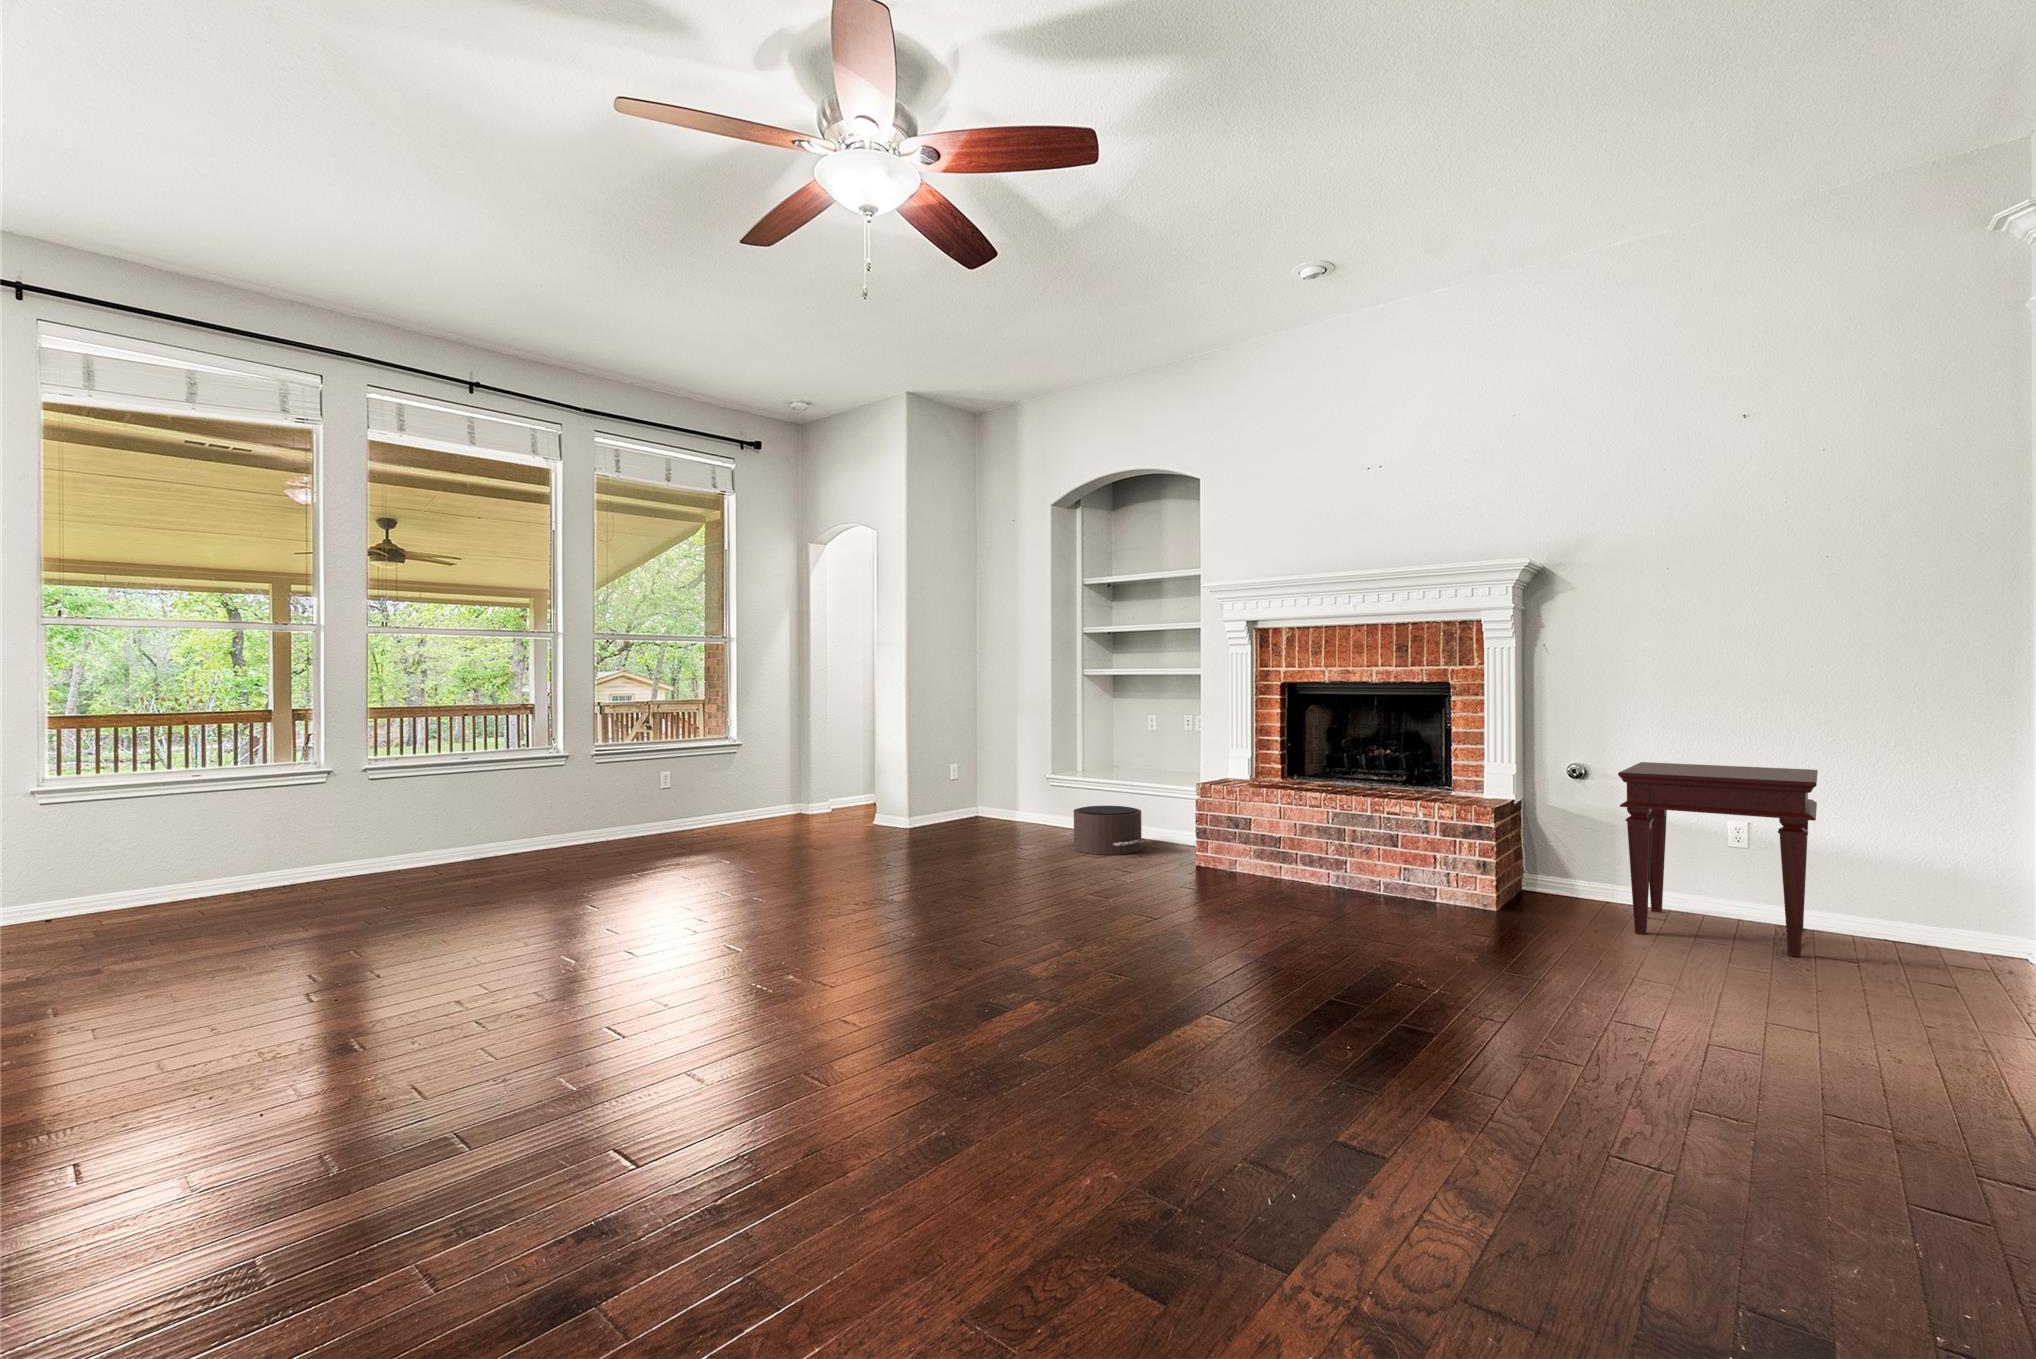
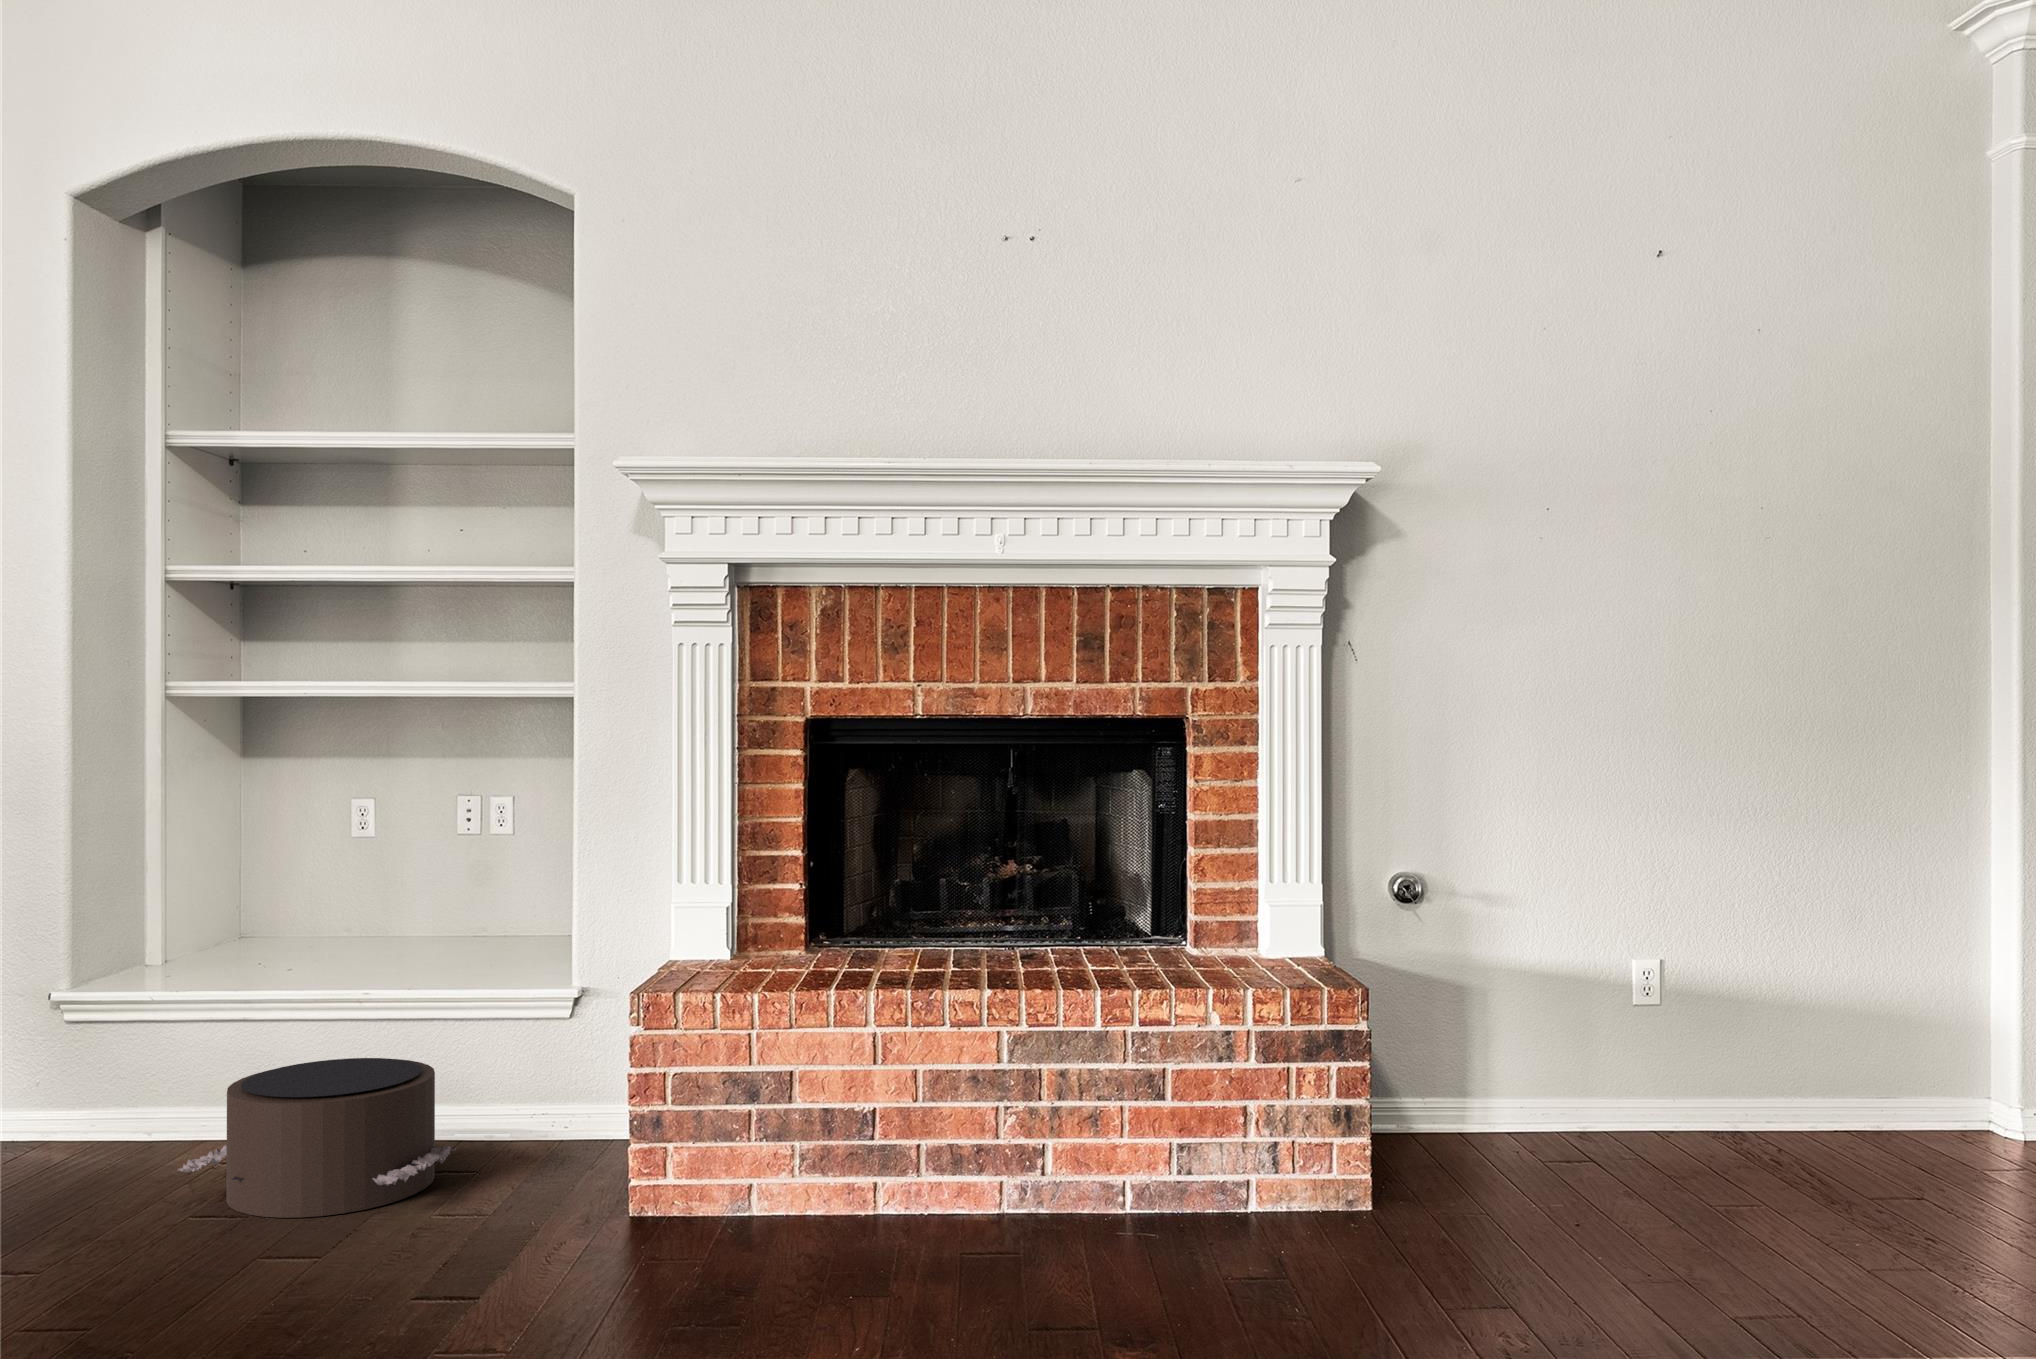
side table: present [1618,762,1818,957] -> none [1534,870,1935,1228]

